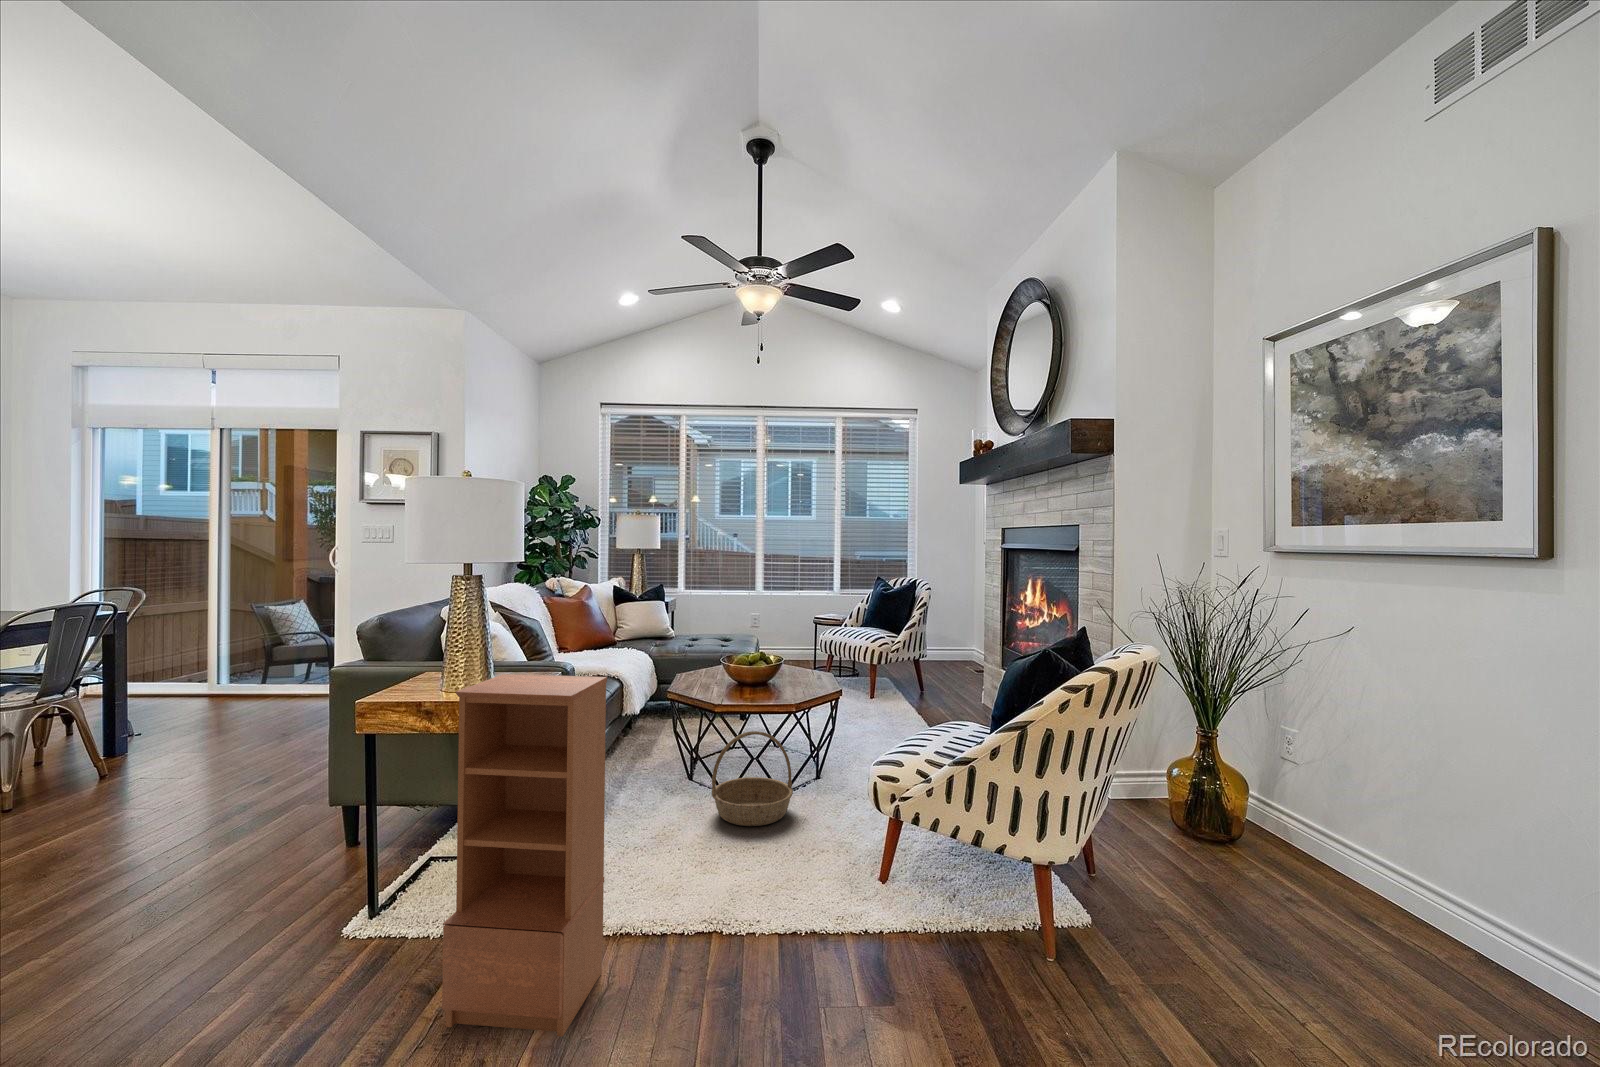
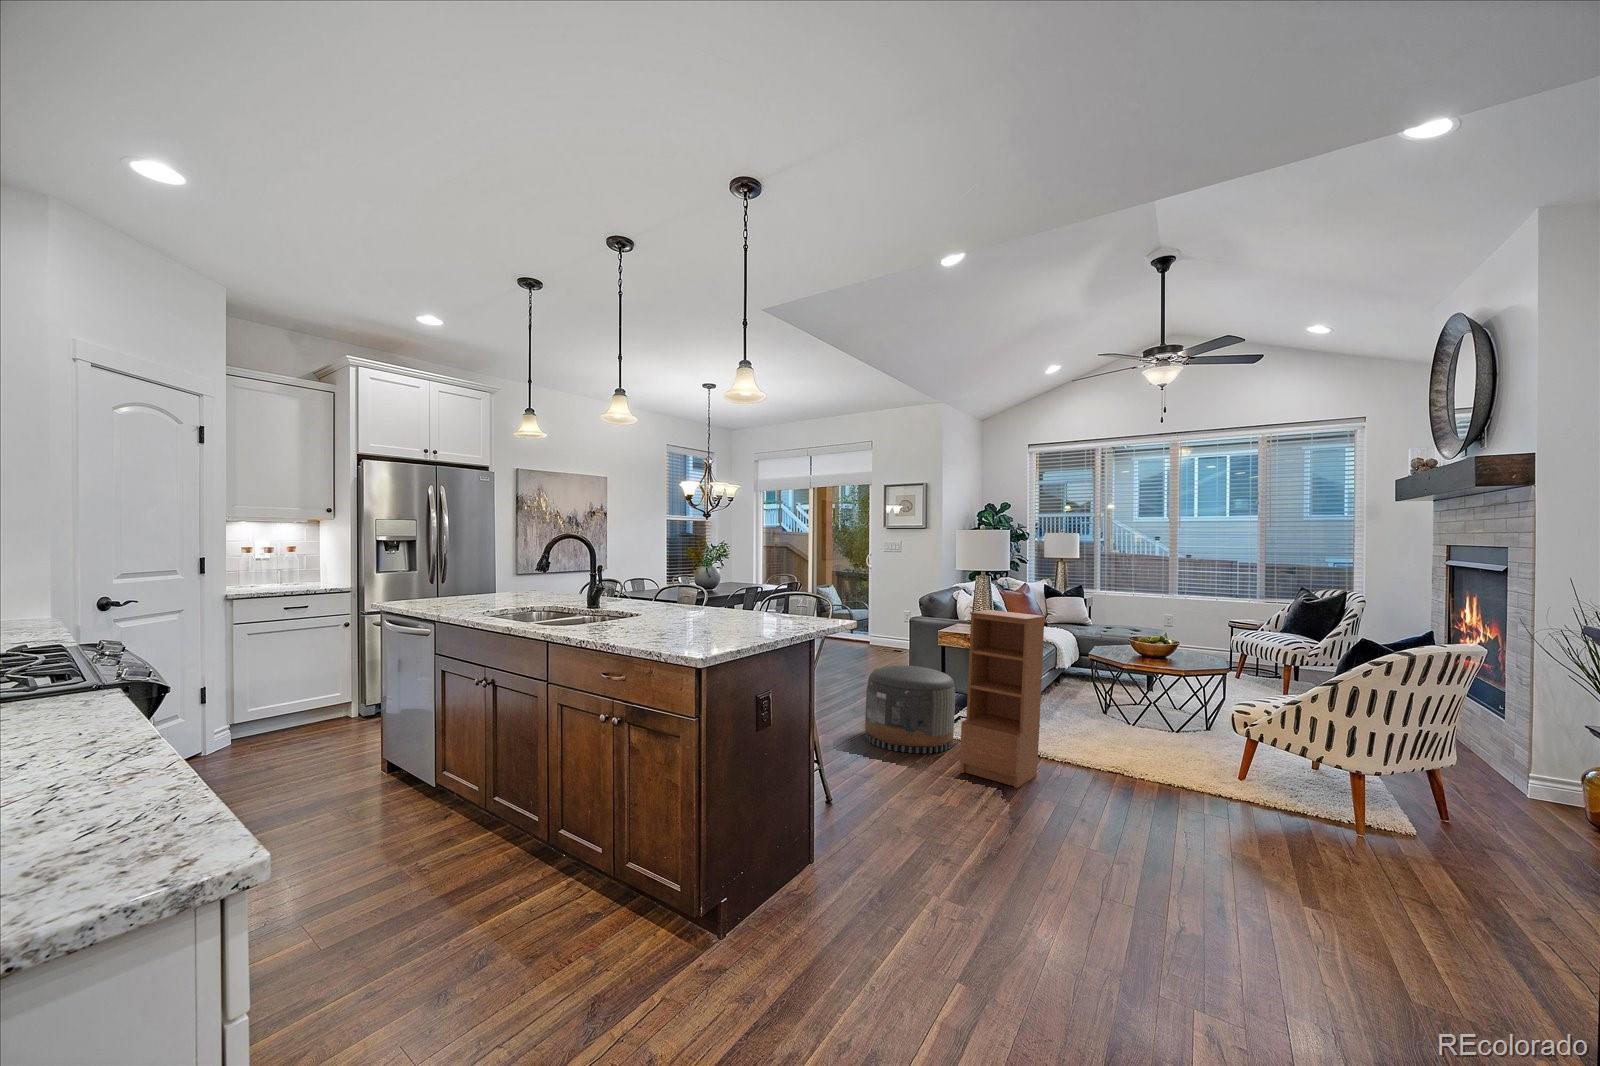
basket: present [712,731,793,826] -> none [1114,681,1177,746]
pouf: none [238,787,449,1003] -> present [865,666,955,753]

